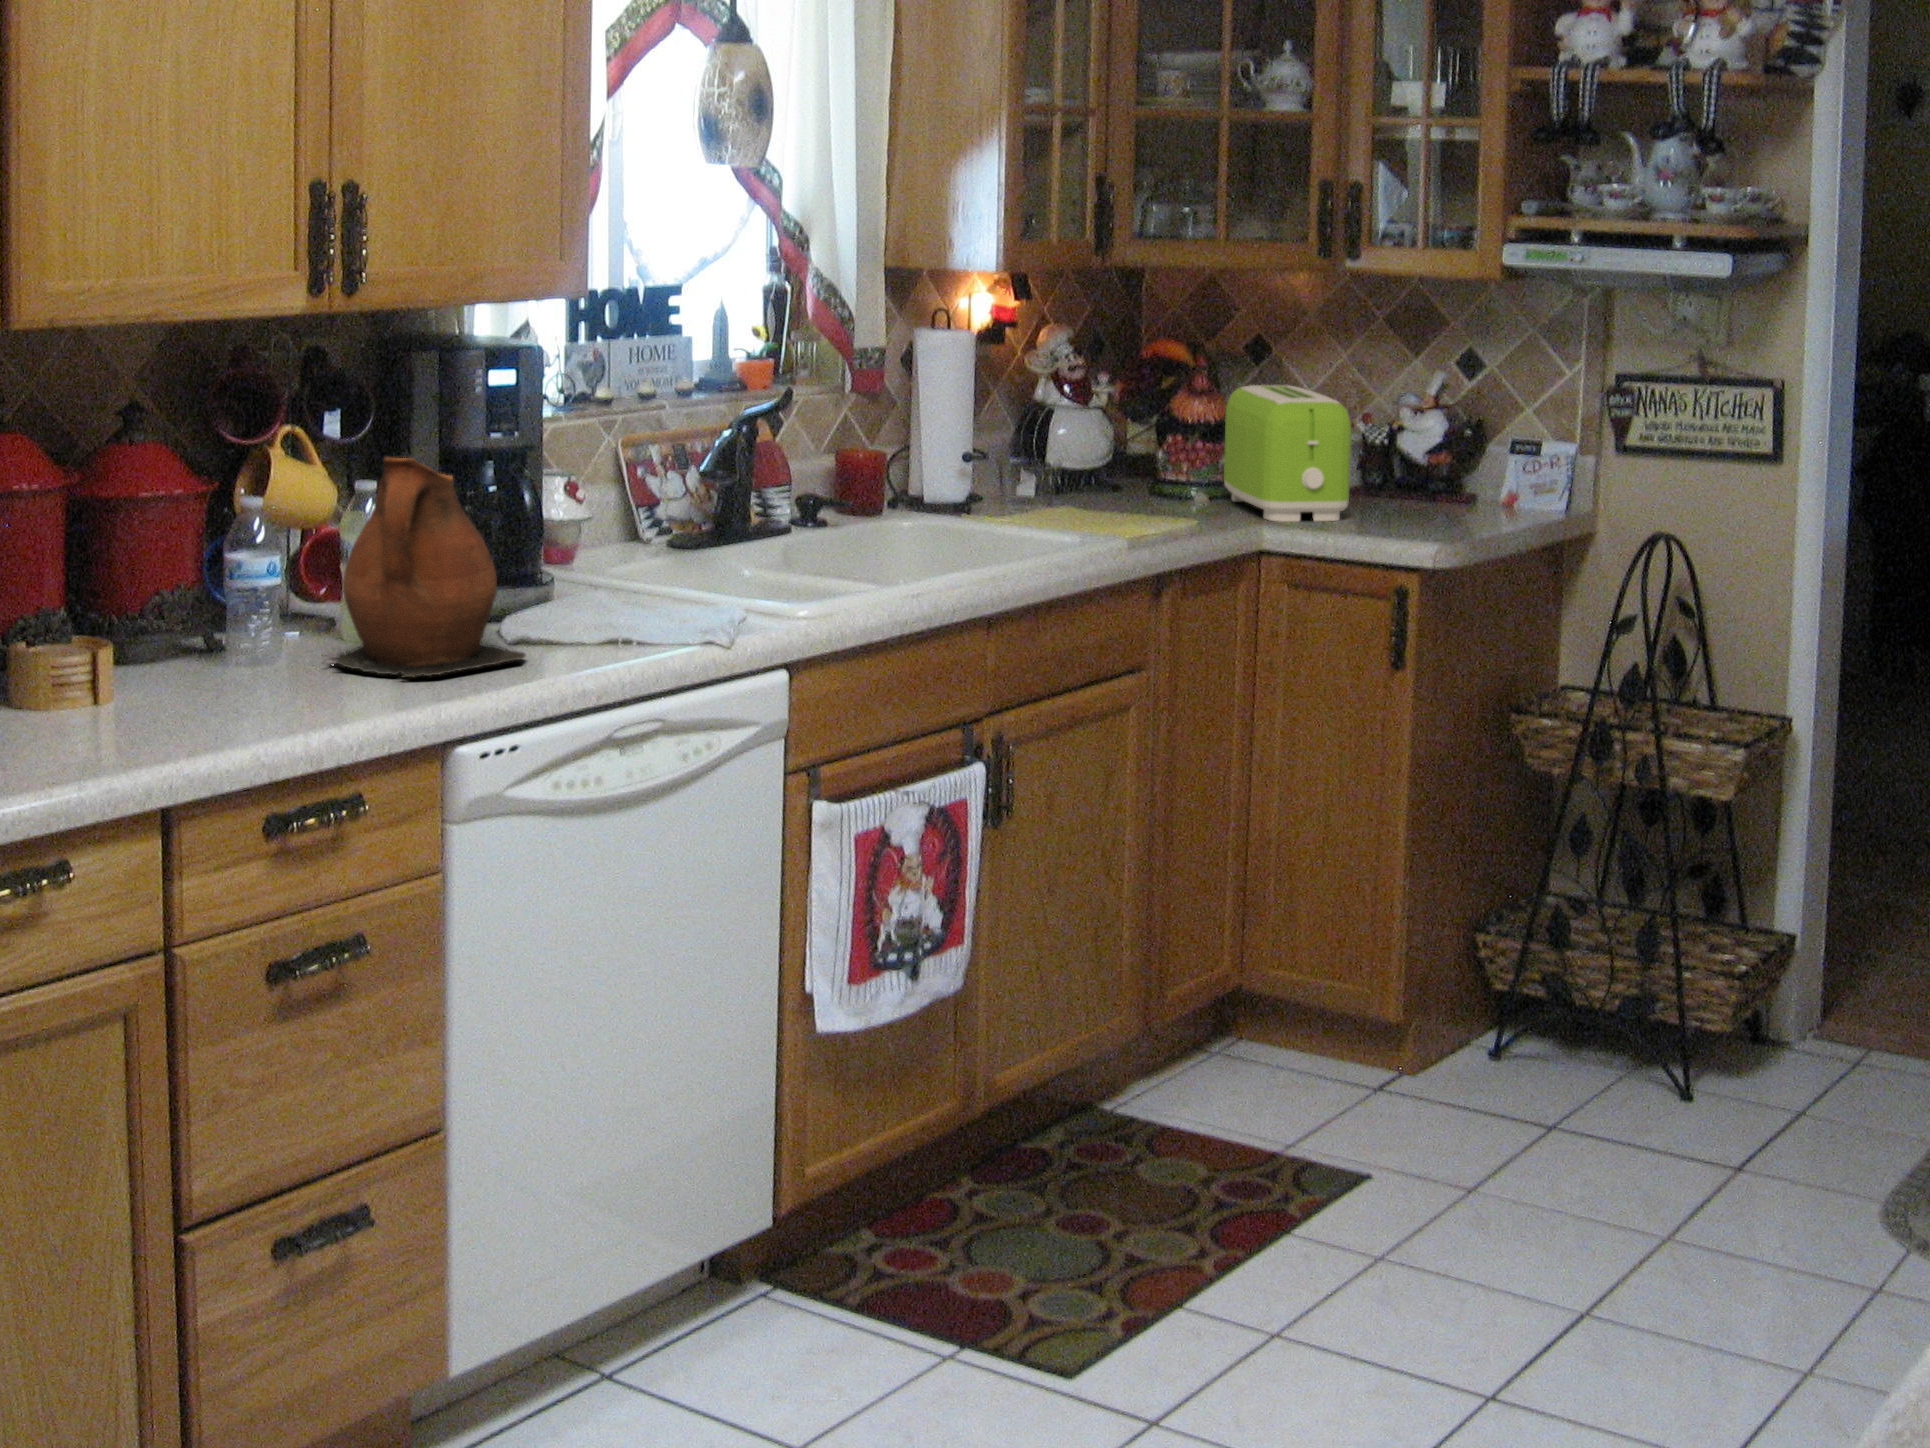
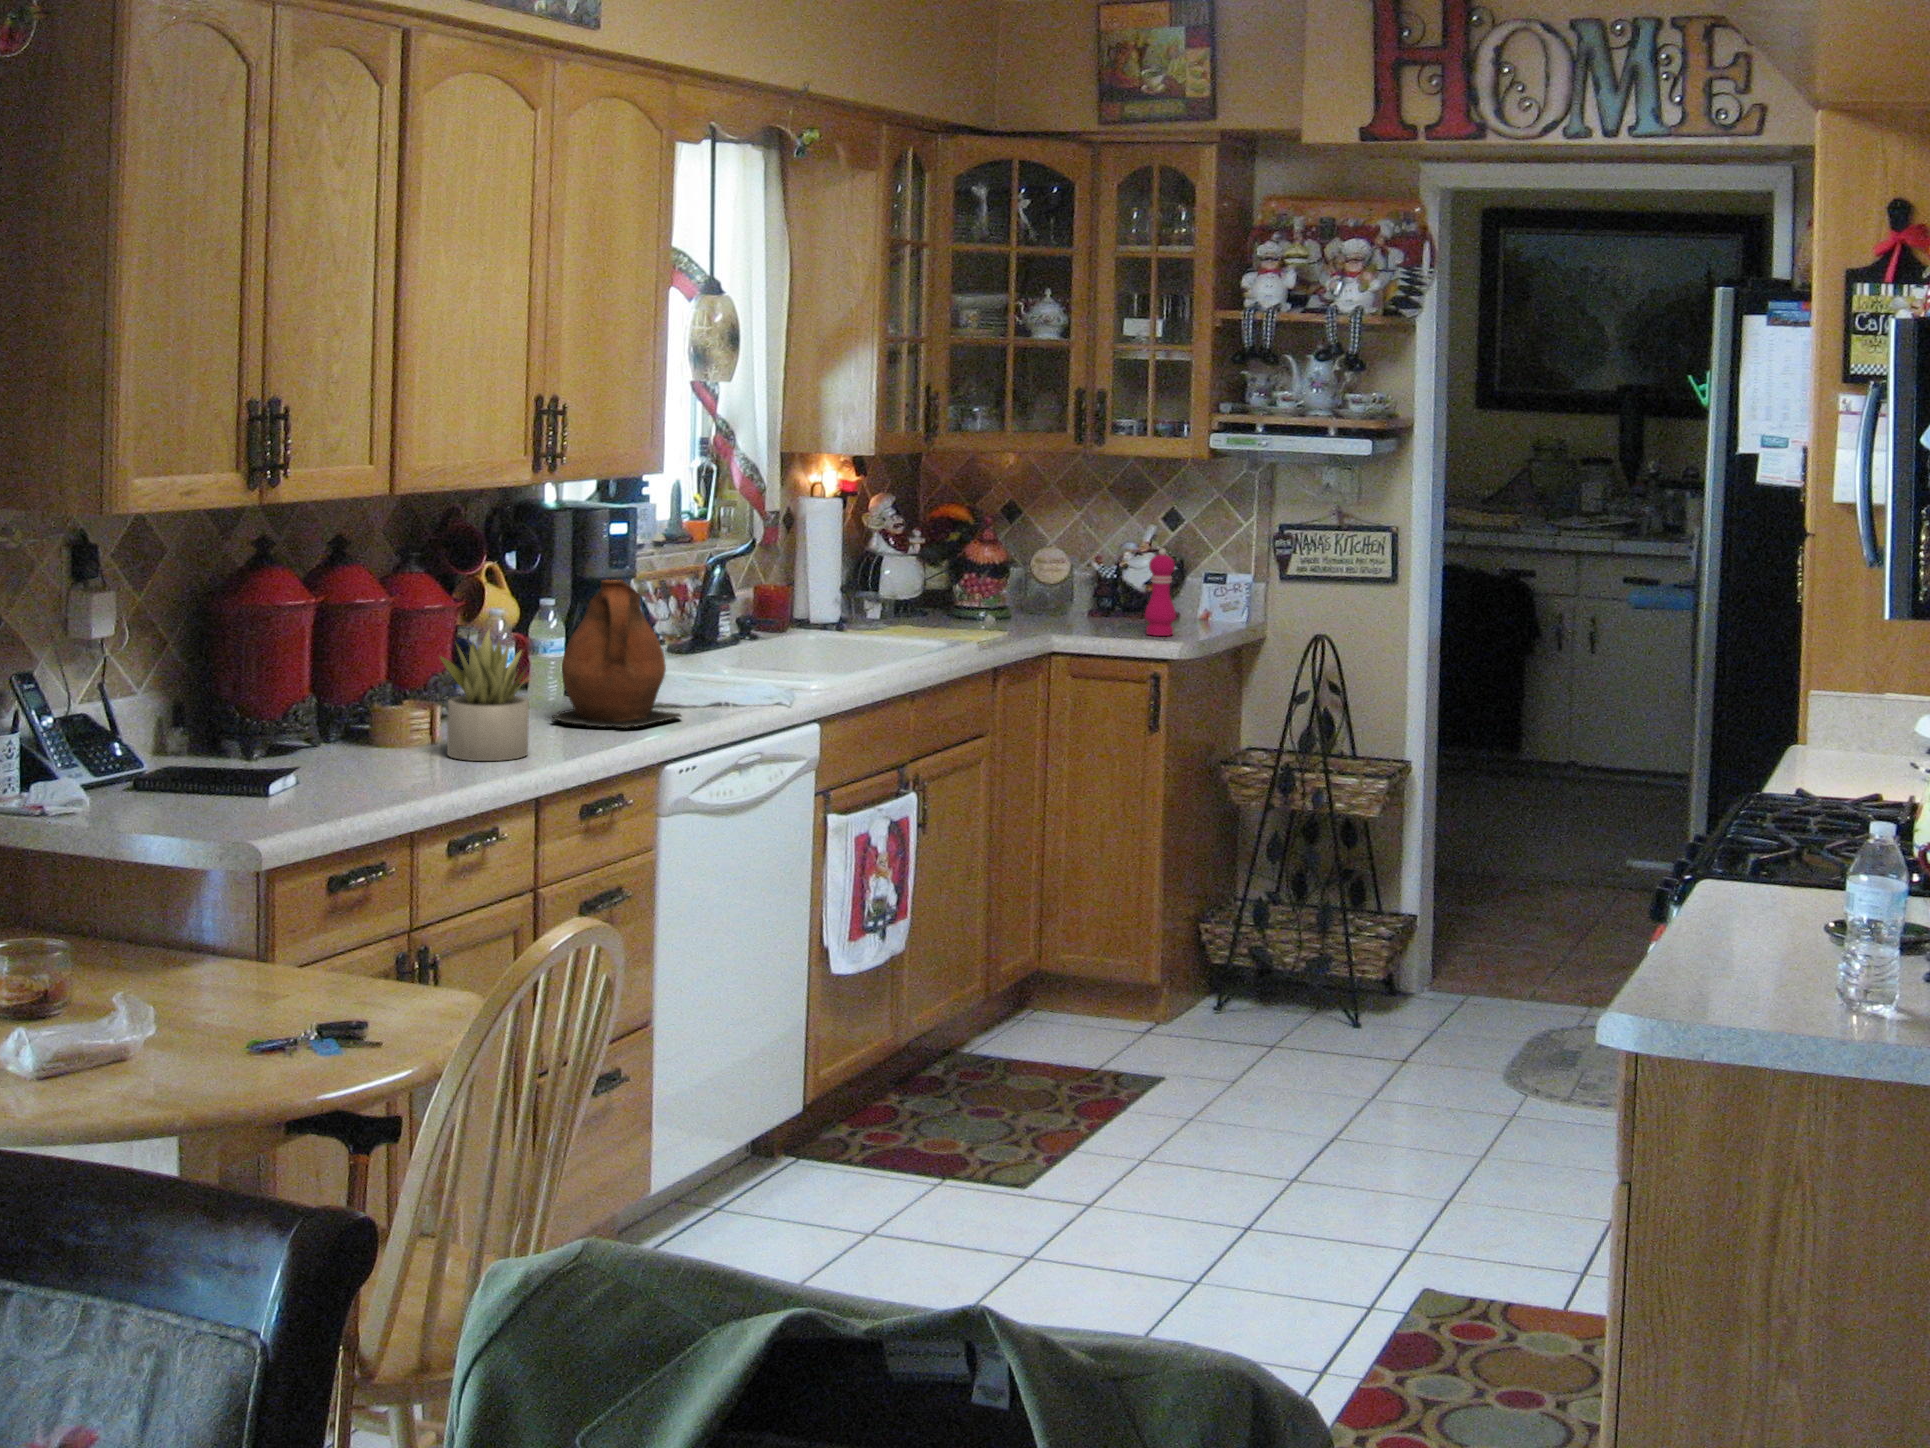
toaster: present [1224,385,1351,522] -> none [1010,533,1113,631]
pepper mill: none [1387,409,1432,533] -> present [1145,548,1176,636]
succulent plant: none [54,531,210,735] -> present [440,630,533,761]

